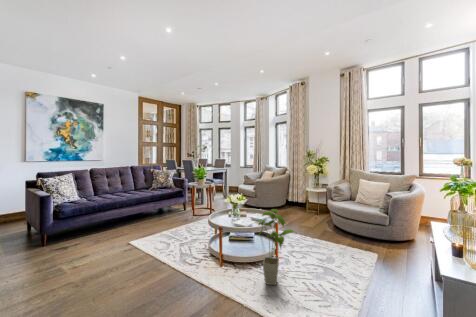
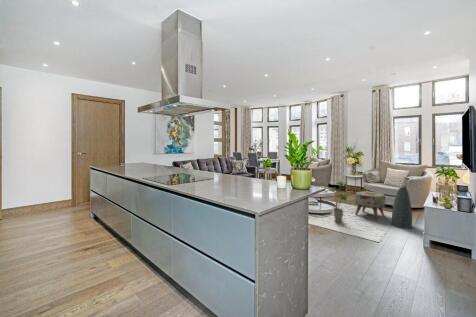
air purifier: none [366,218,403,301] -> present [392,187,412,228]
ottoman: none [307,220,355,273] -> present [355,191,385,219]

